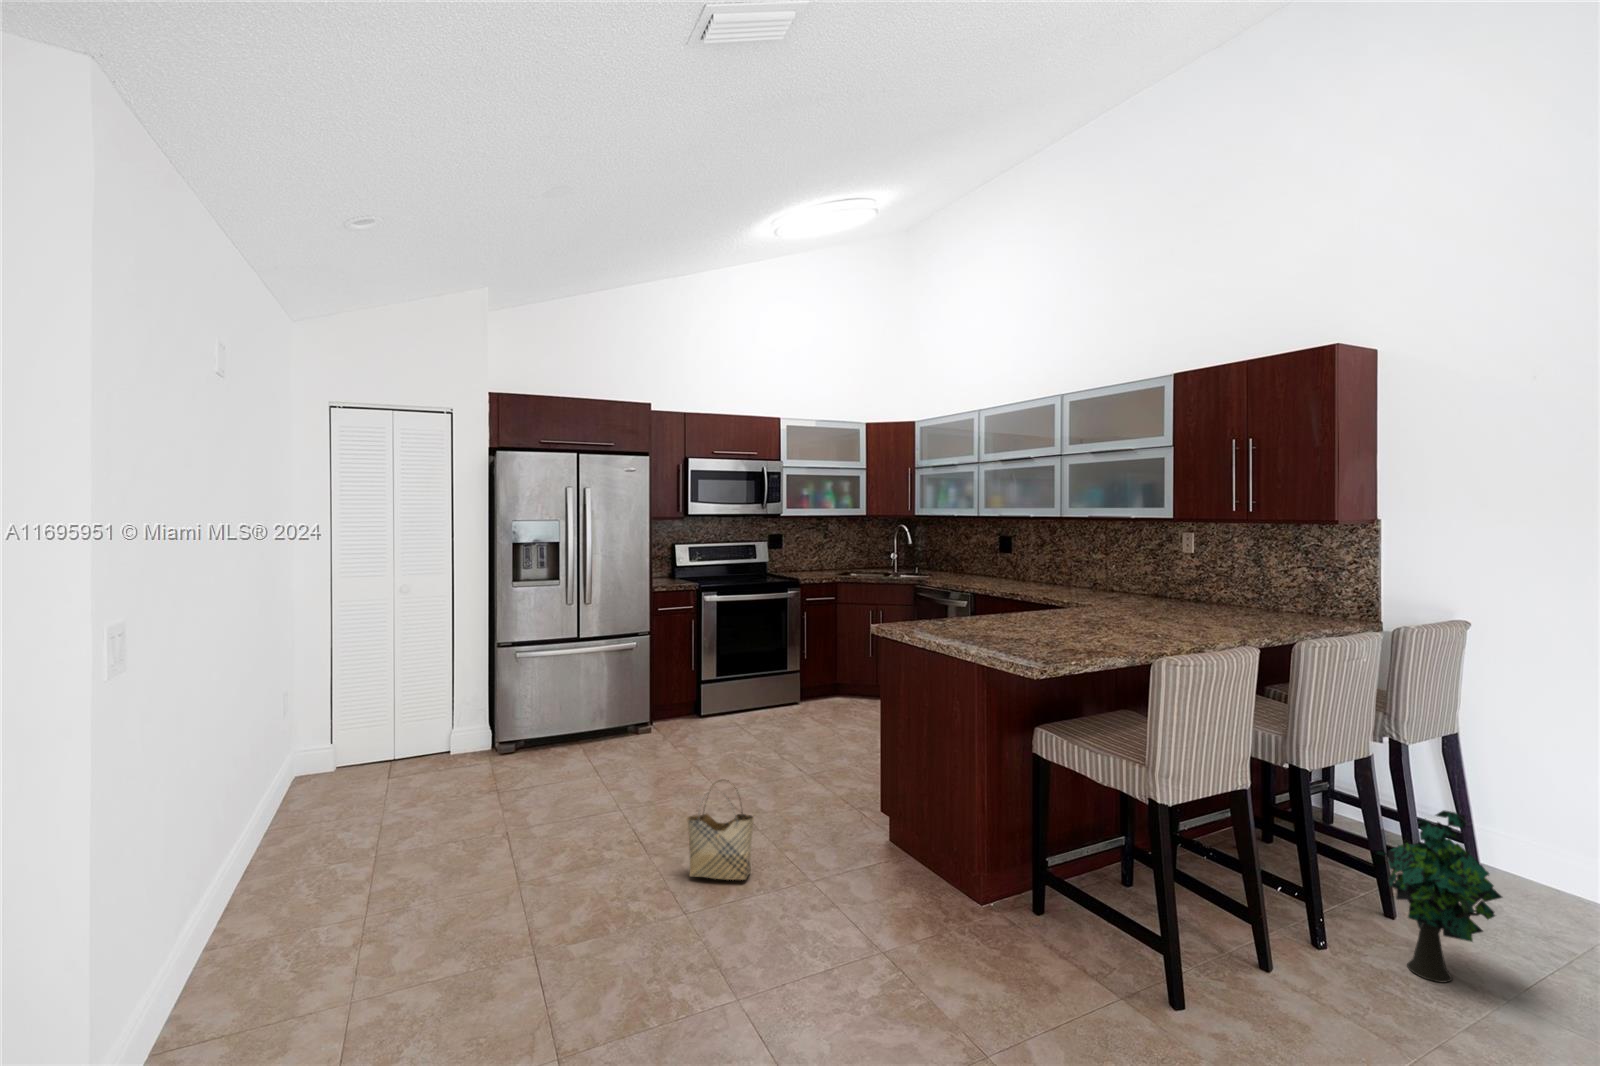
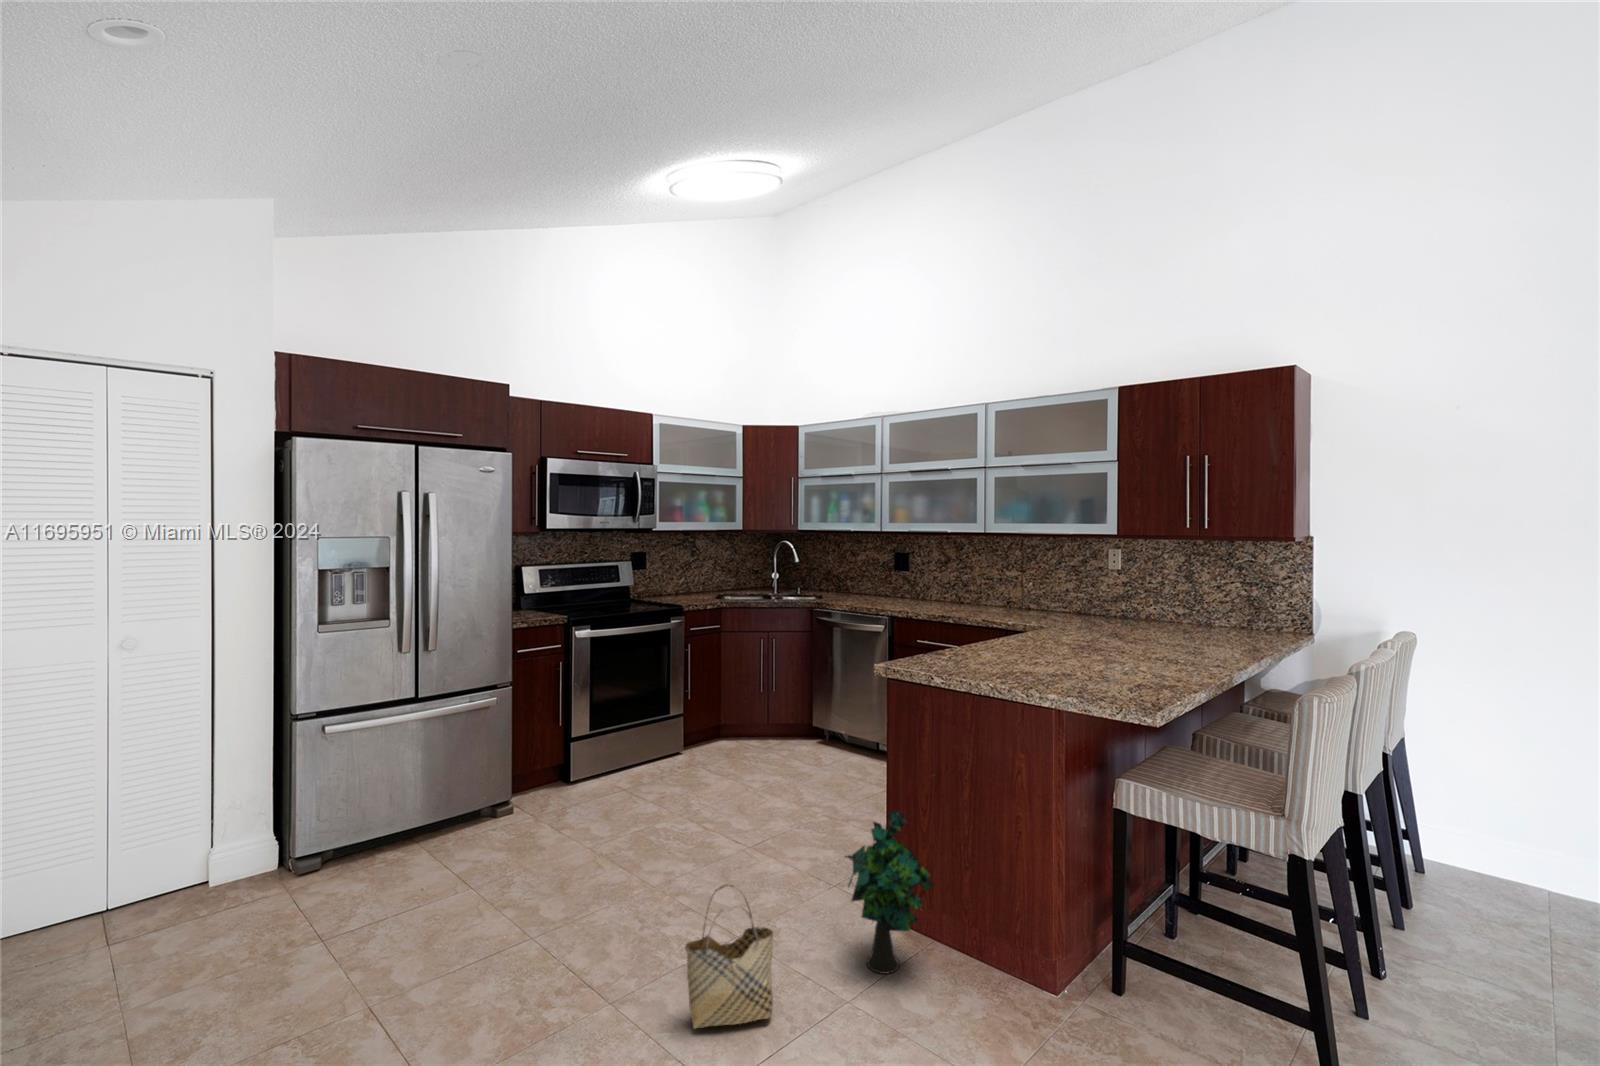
decorative plant: present [1374,811,1502,982] -> present [846,811,933,974]

